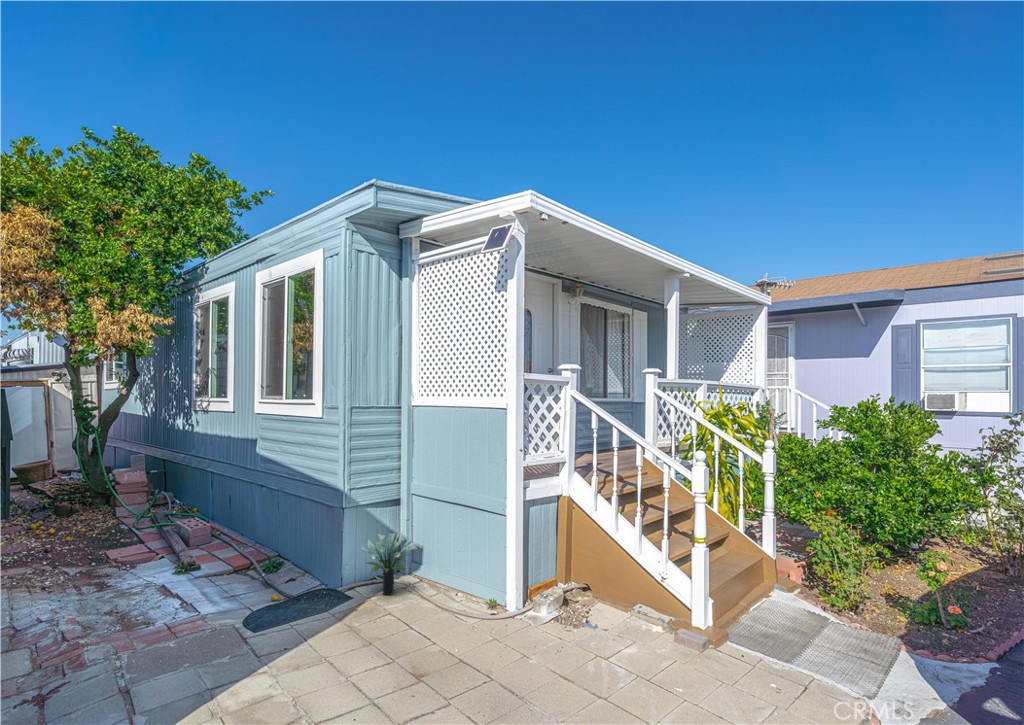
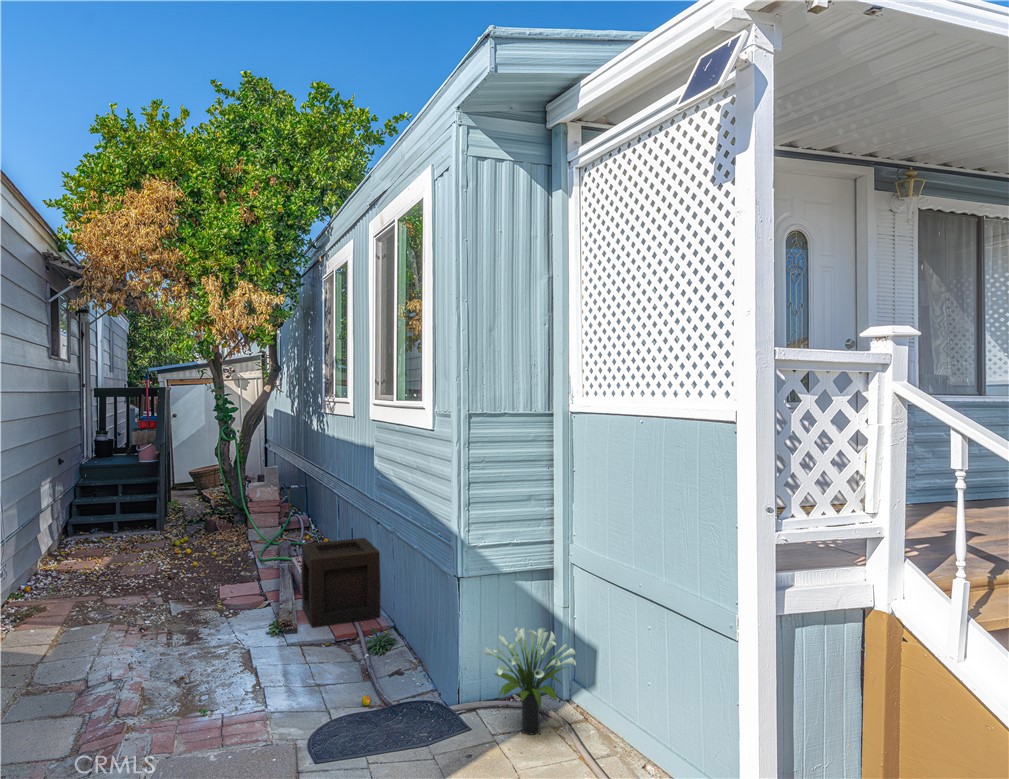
wooden crate: none [193,499,262,565] -> present [301,538,381,628]

